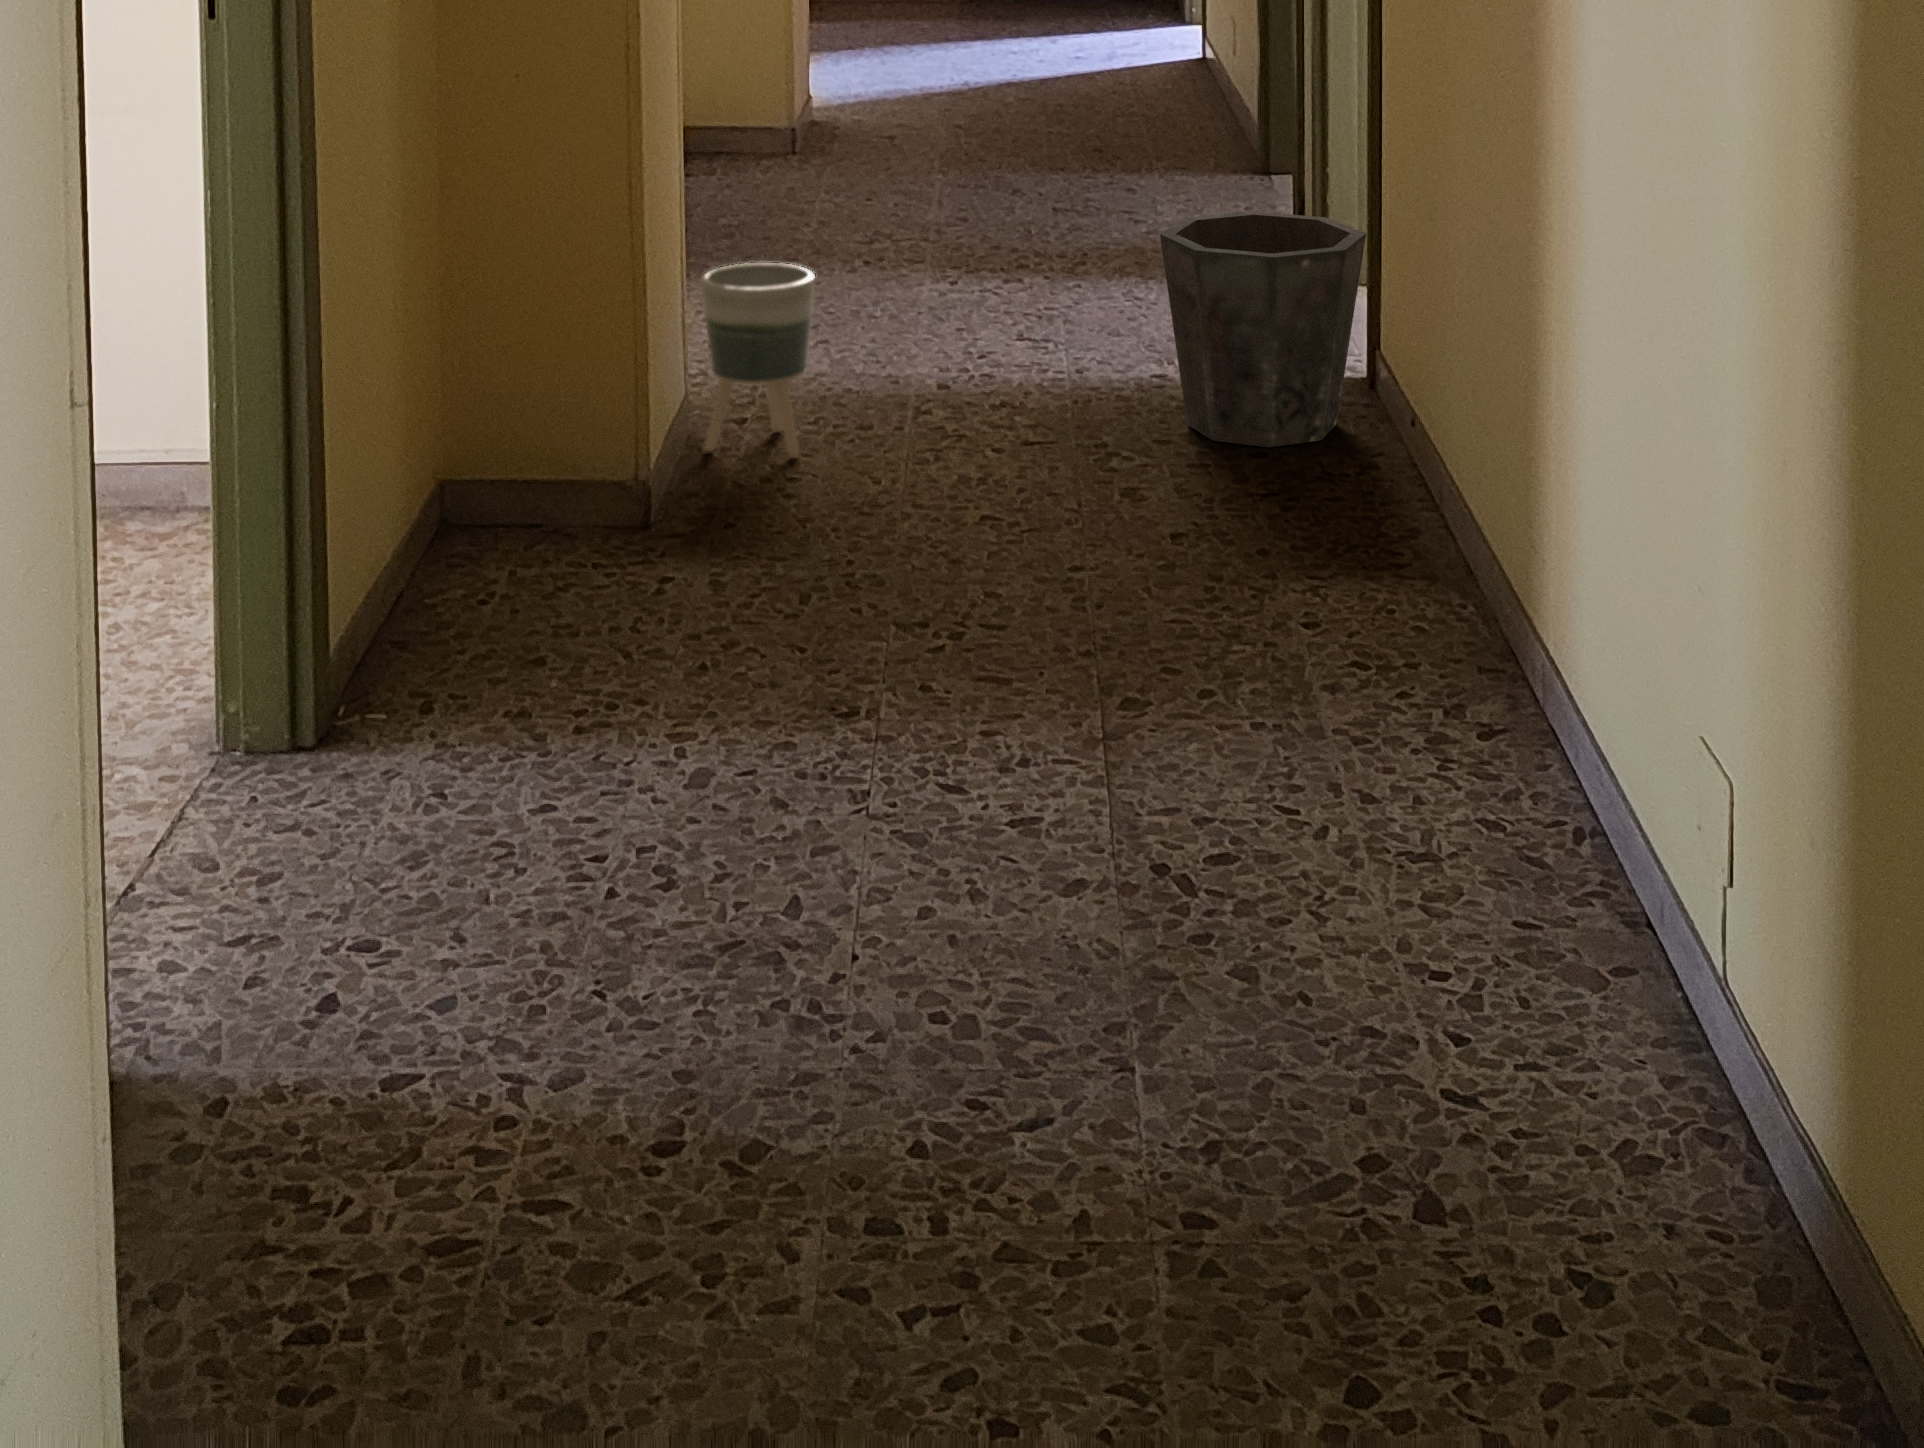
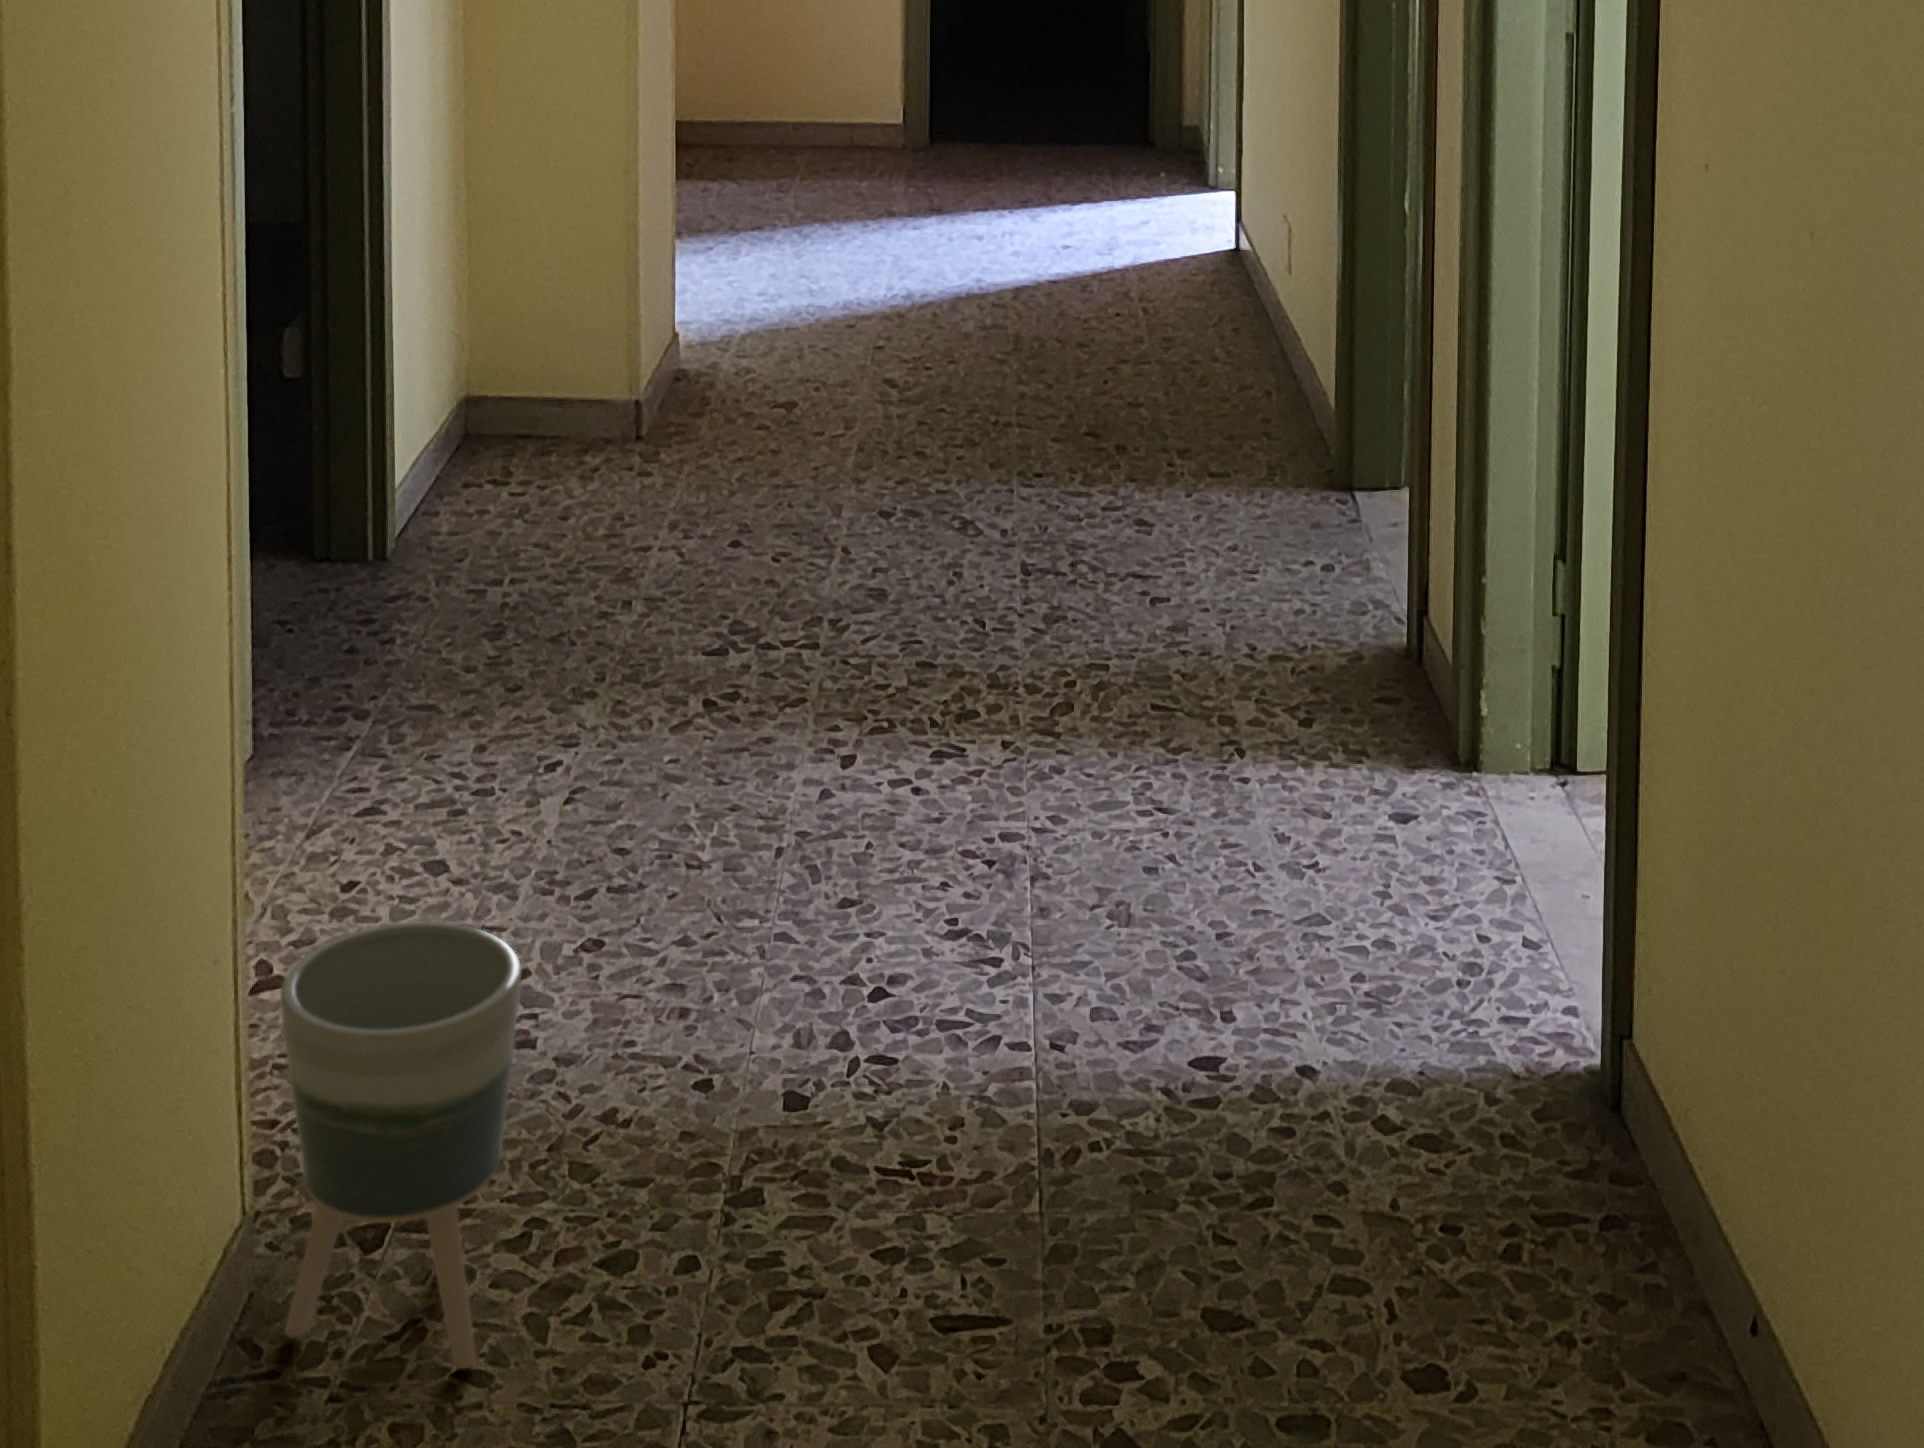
waste bin: present [1160,211,1366,447] -> none [1224,790,1638,1349]

